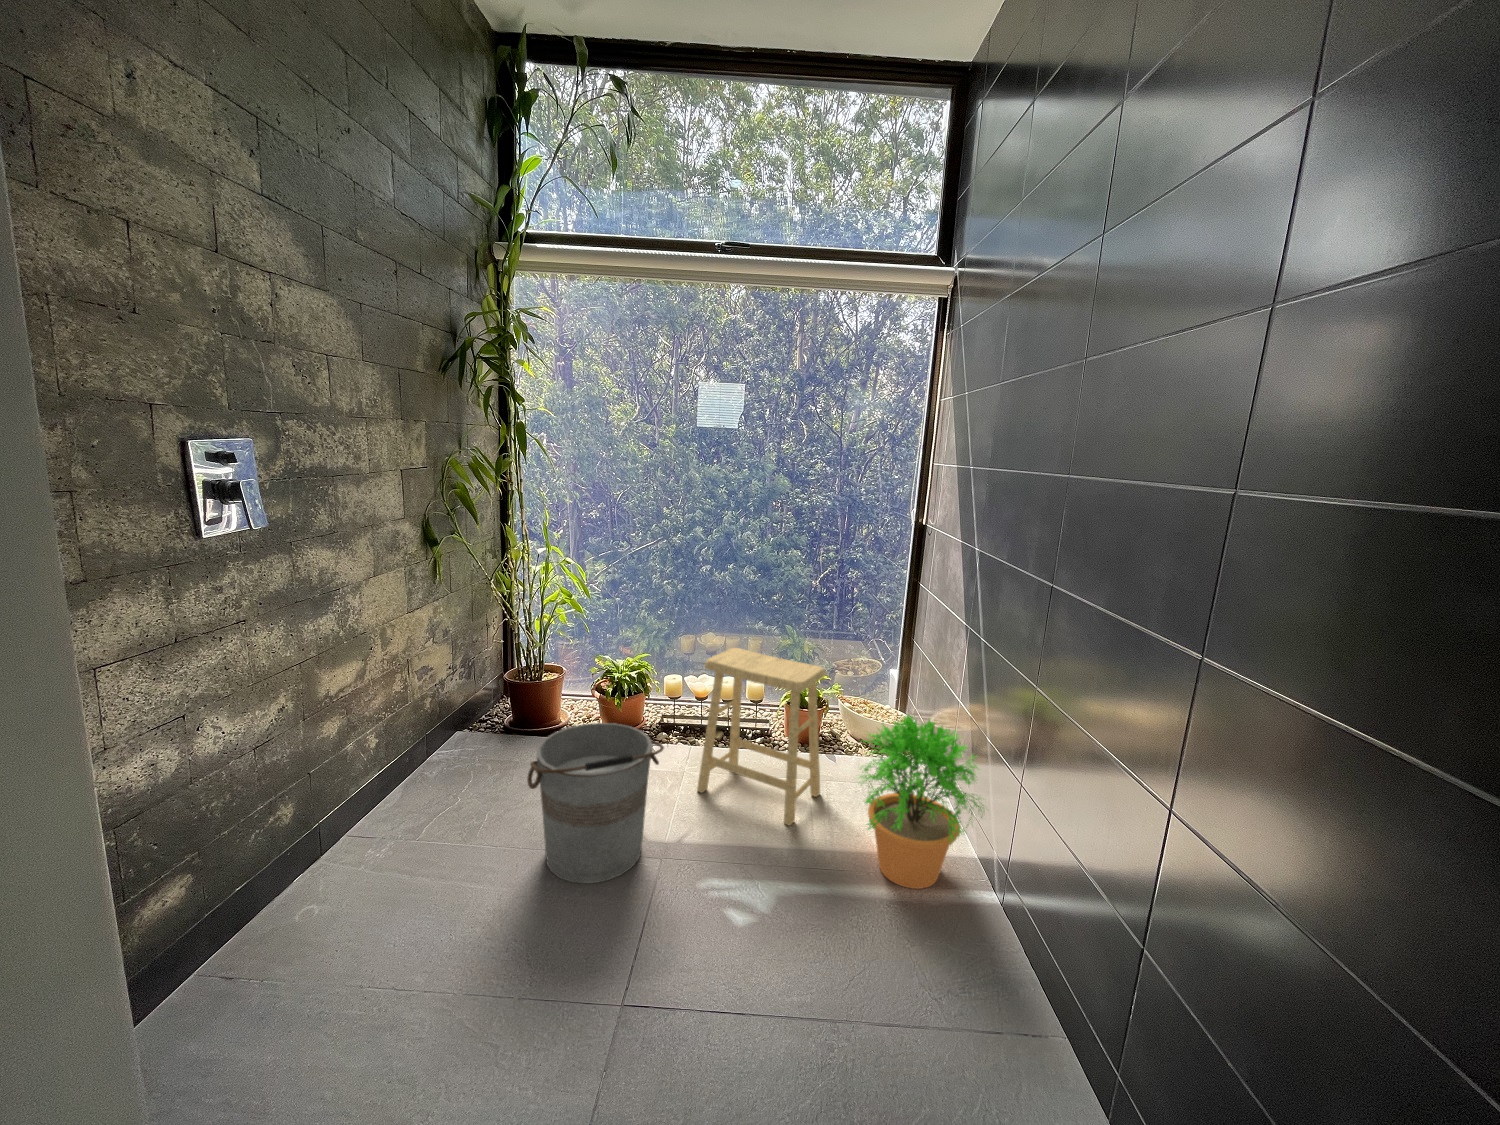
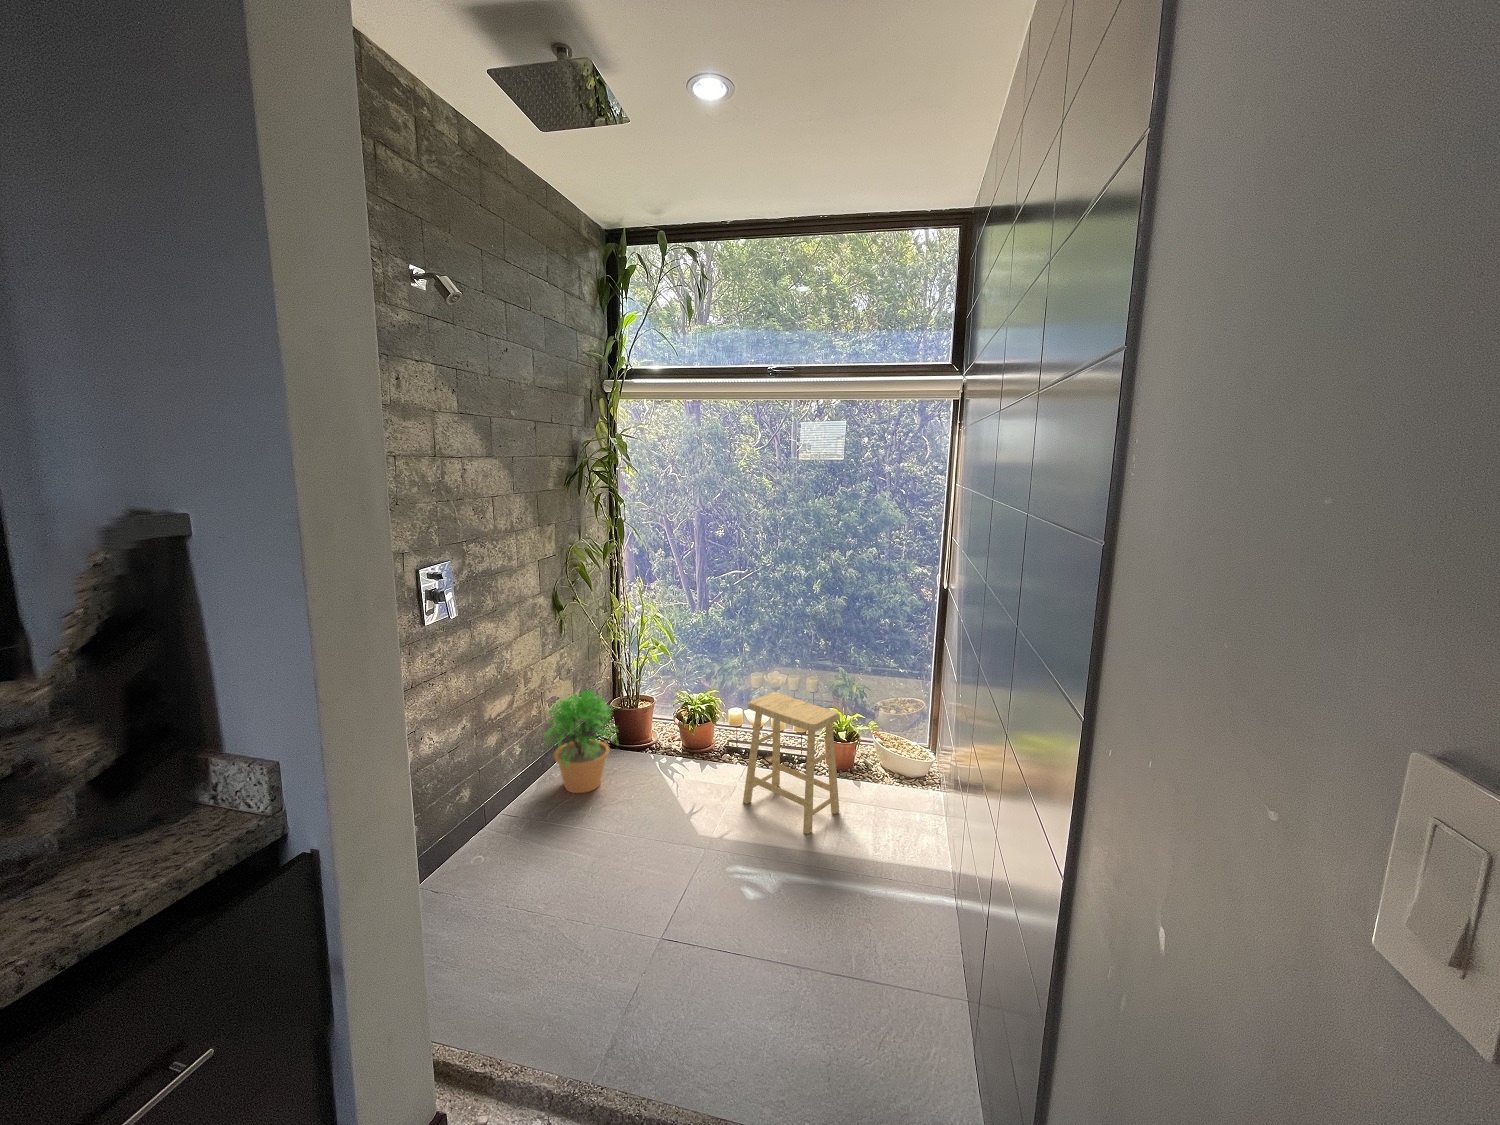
potted plant: present [861,715,984,889] -> present [545,690,618,793]
bucket: present [527,723,664,884] -> none [613,747,706,861]

